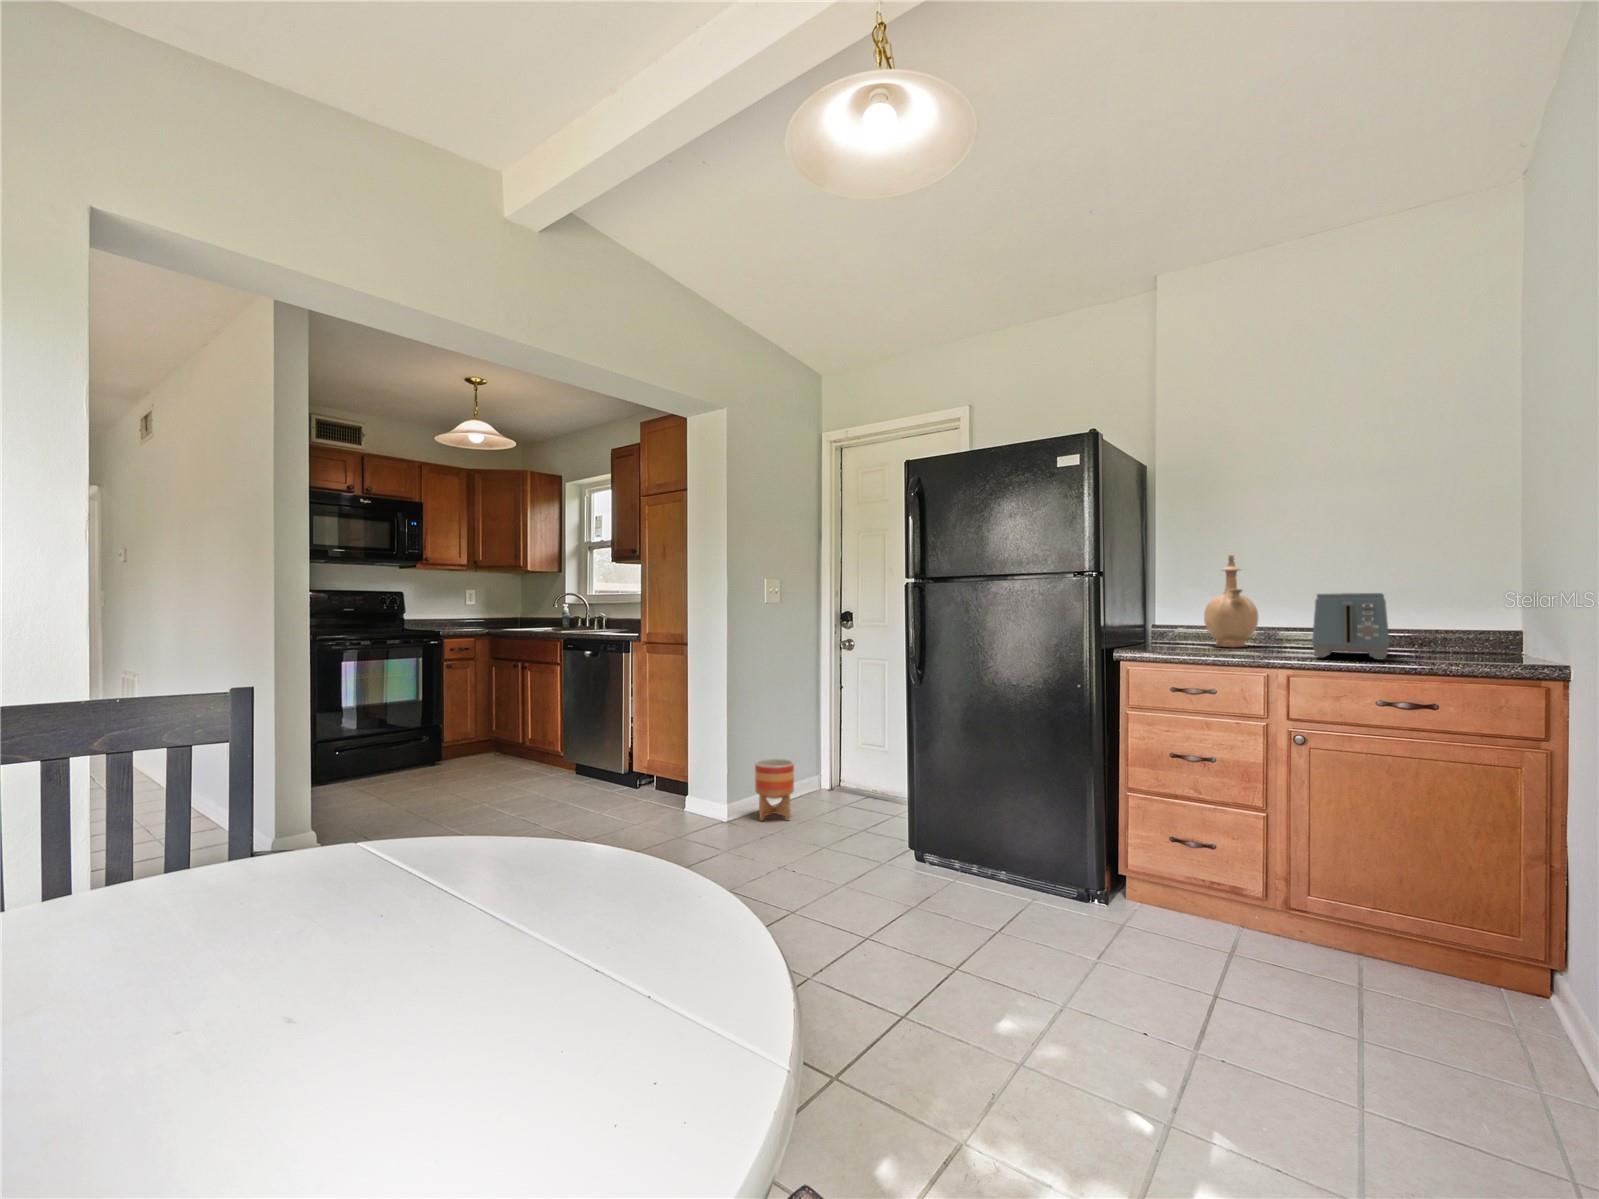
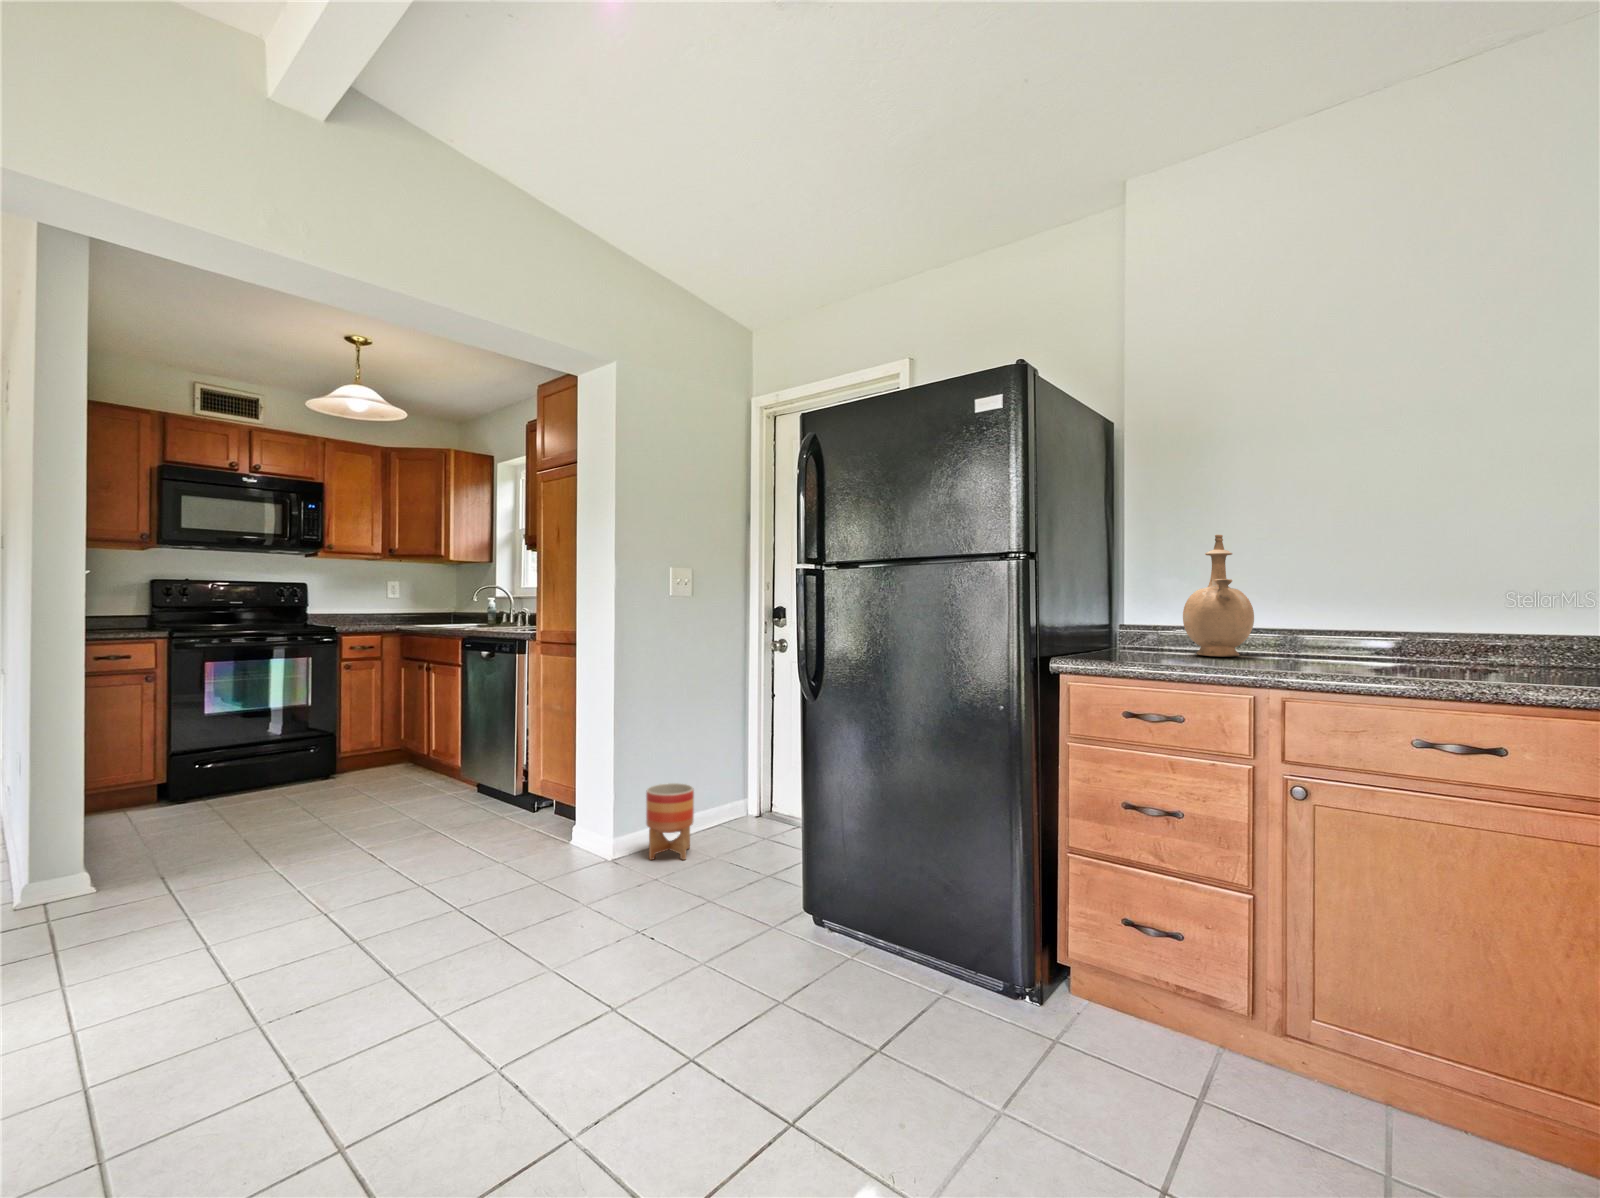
toaster: present [1312,593,1389,659] -> none [1320,583,1433,679]

